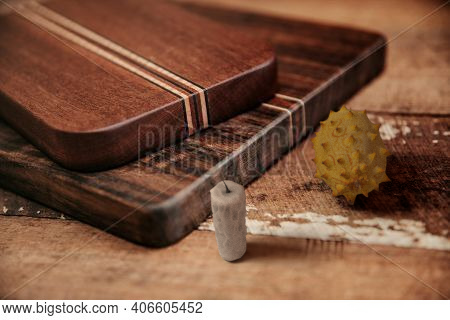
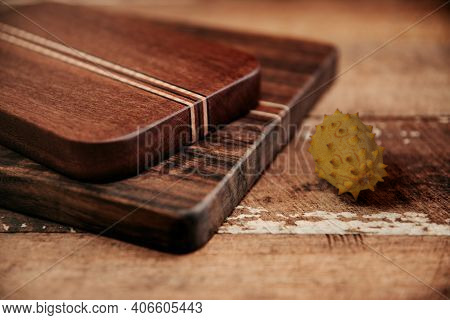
candle: present [210,180,247,261] -> none [244,176,282,261]

